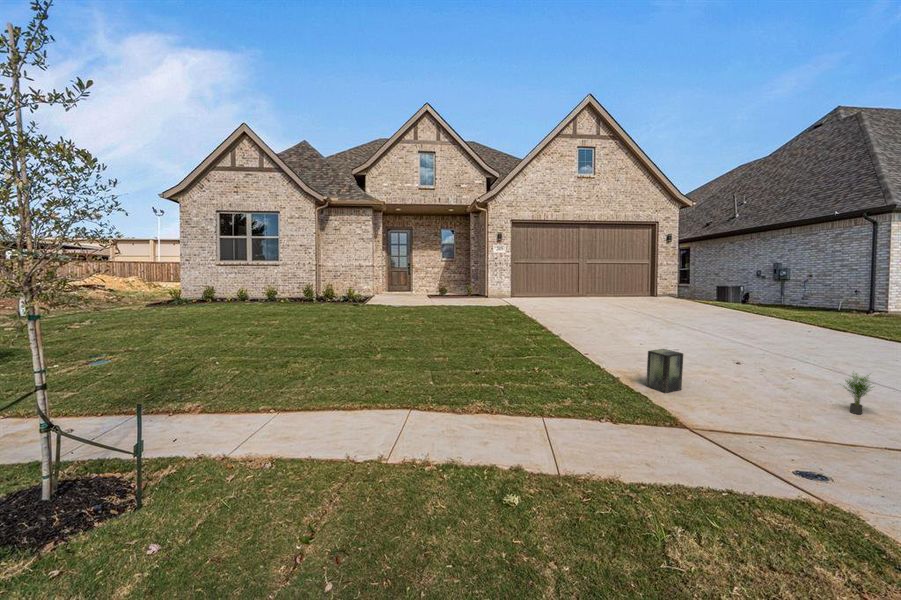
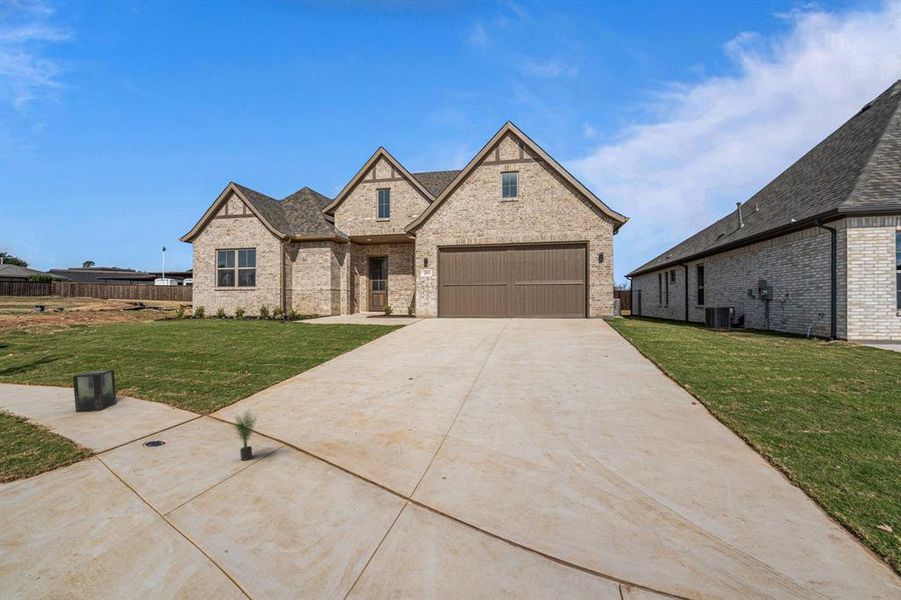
storage box: present [646,349,683,393] -> present [73,370,116,412]

